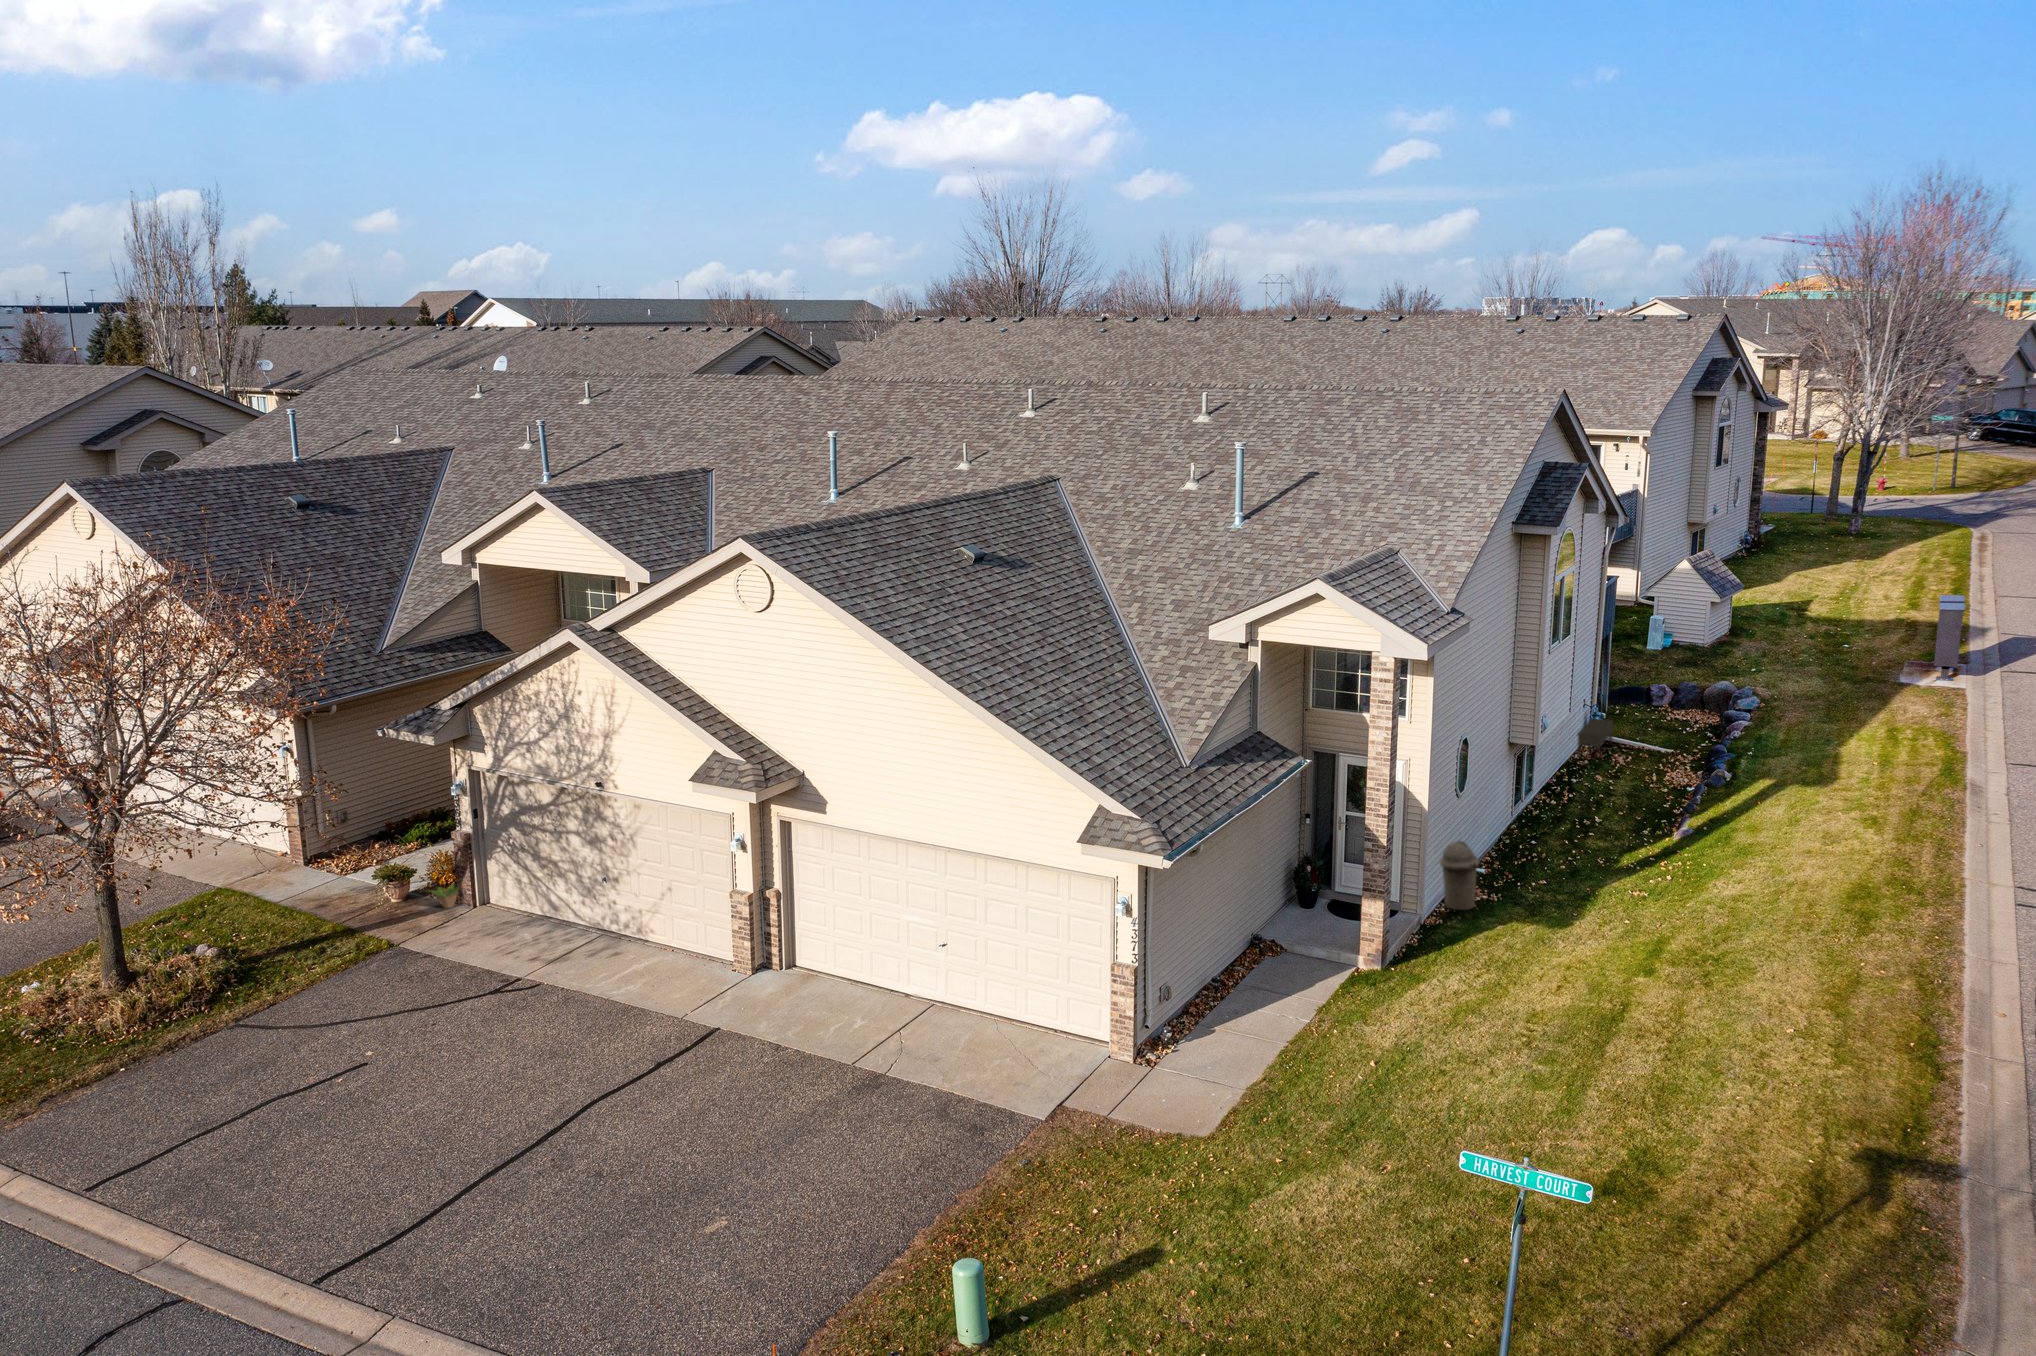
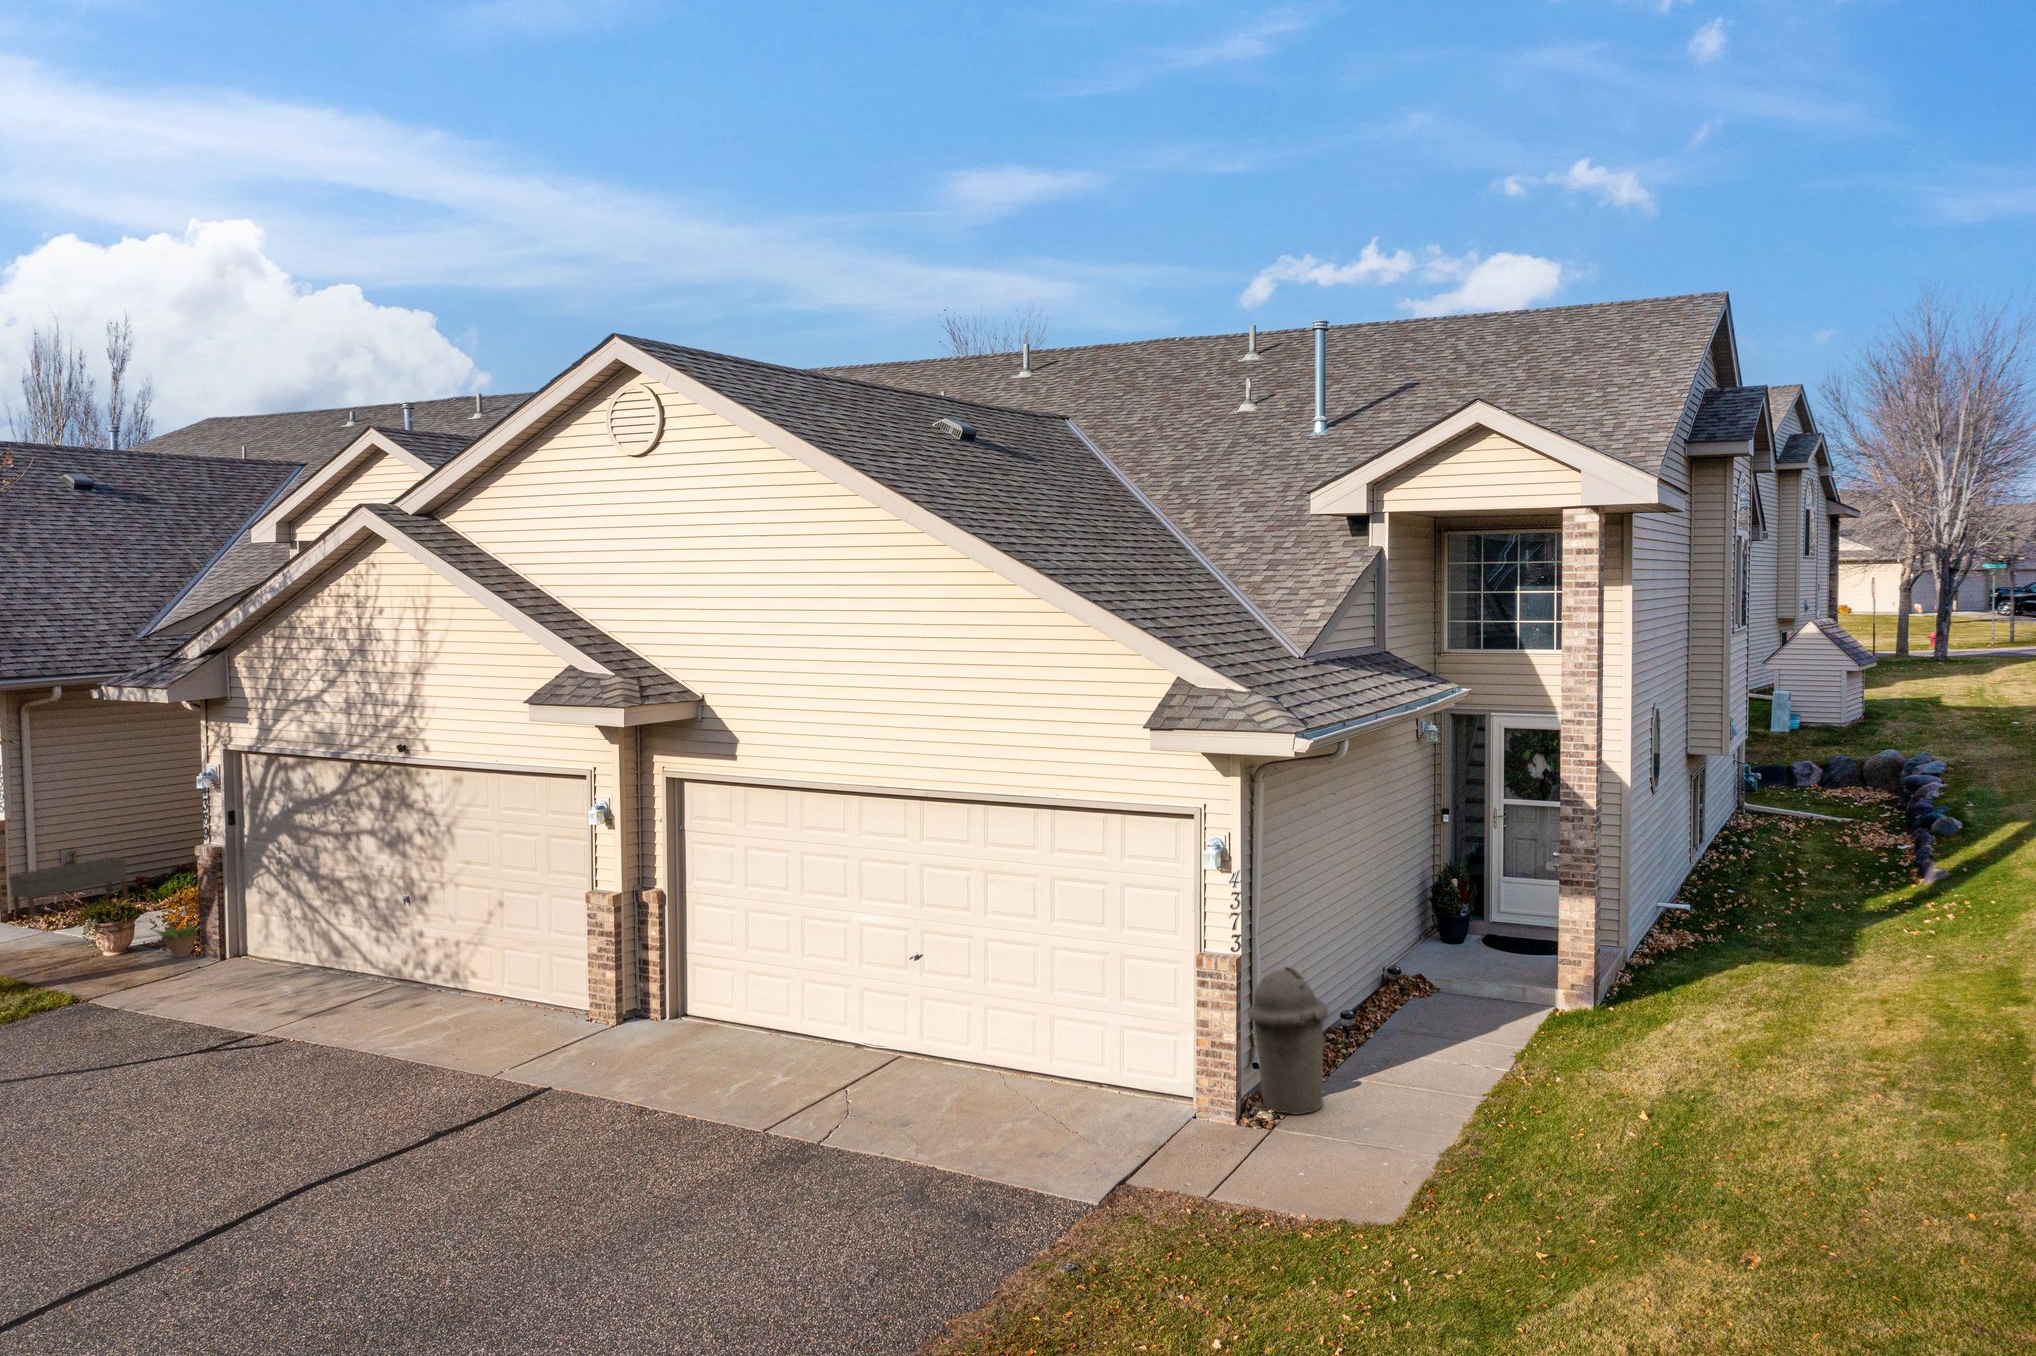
bench: present [1578,719,1614,758] -> present [9,857,128,919]
trash can: present [1440,841,1479,910] -> present [1248,967,1328,1115]

